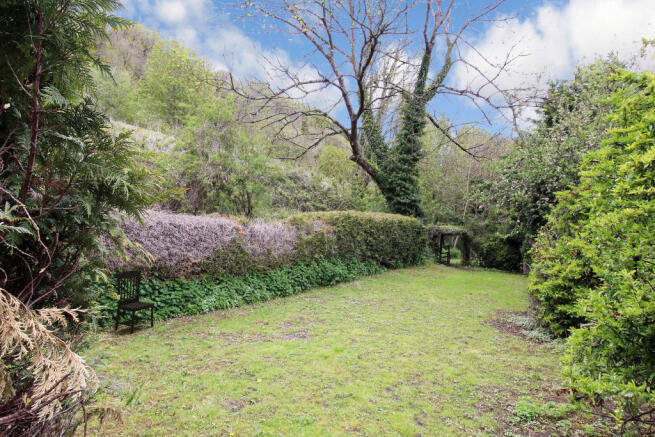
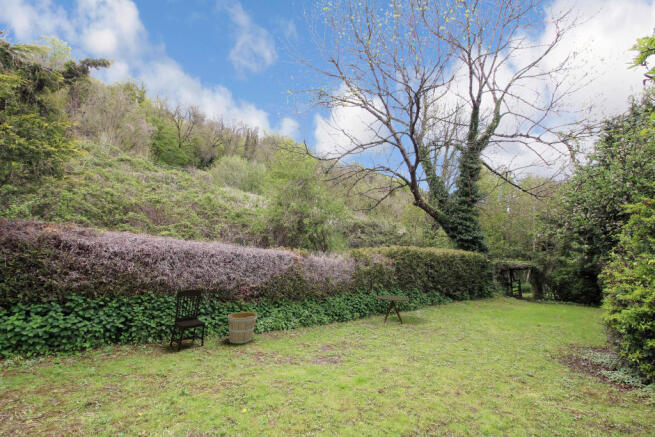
round table: none [318,267,351,294] -> present [376,296,410,324]
wooden bucket: none [174,290,207,322] -> present [228,312,257,344]

